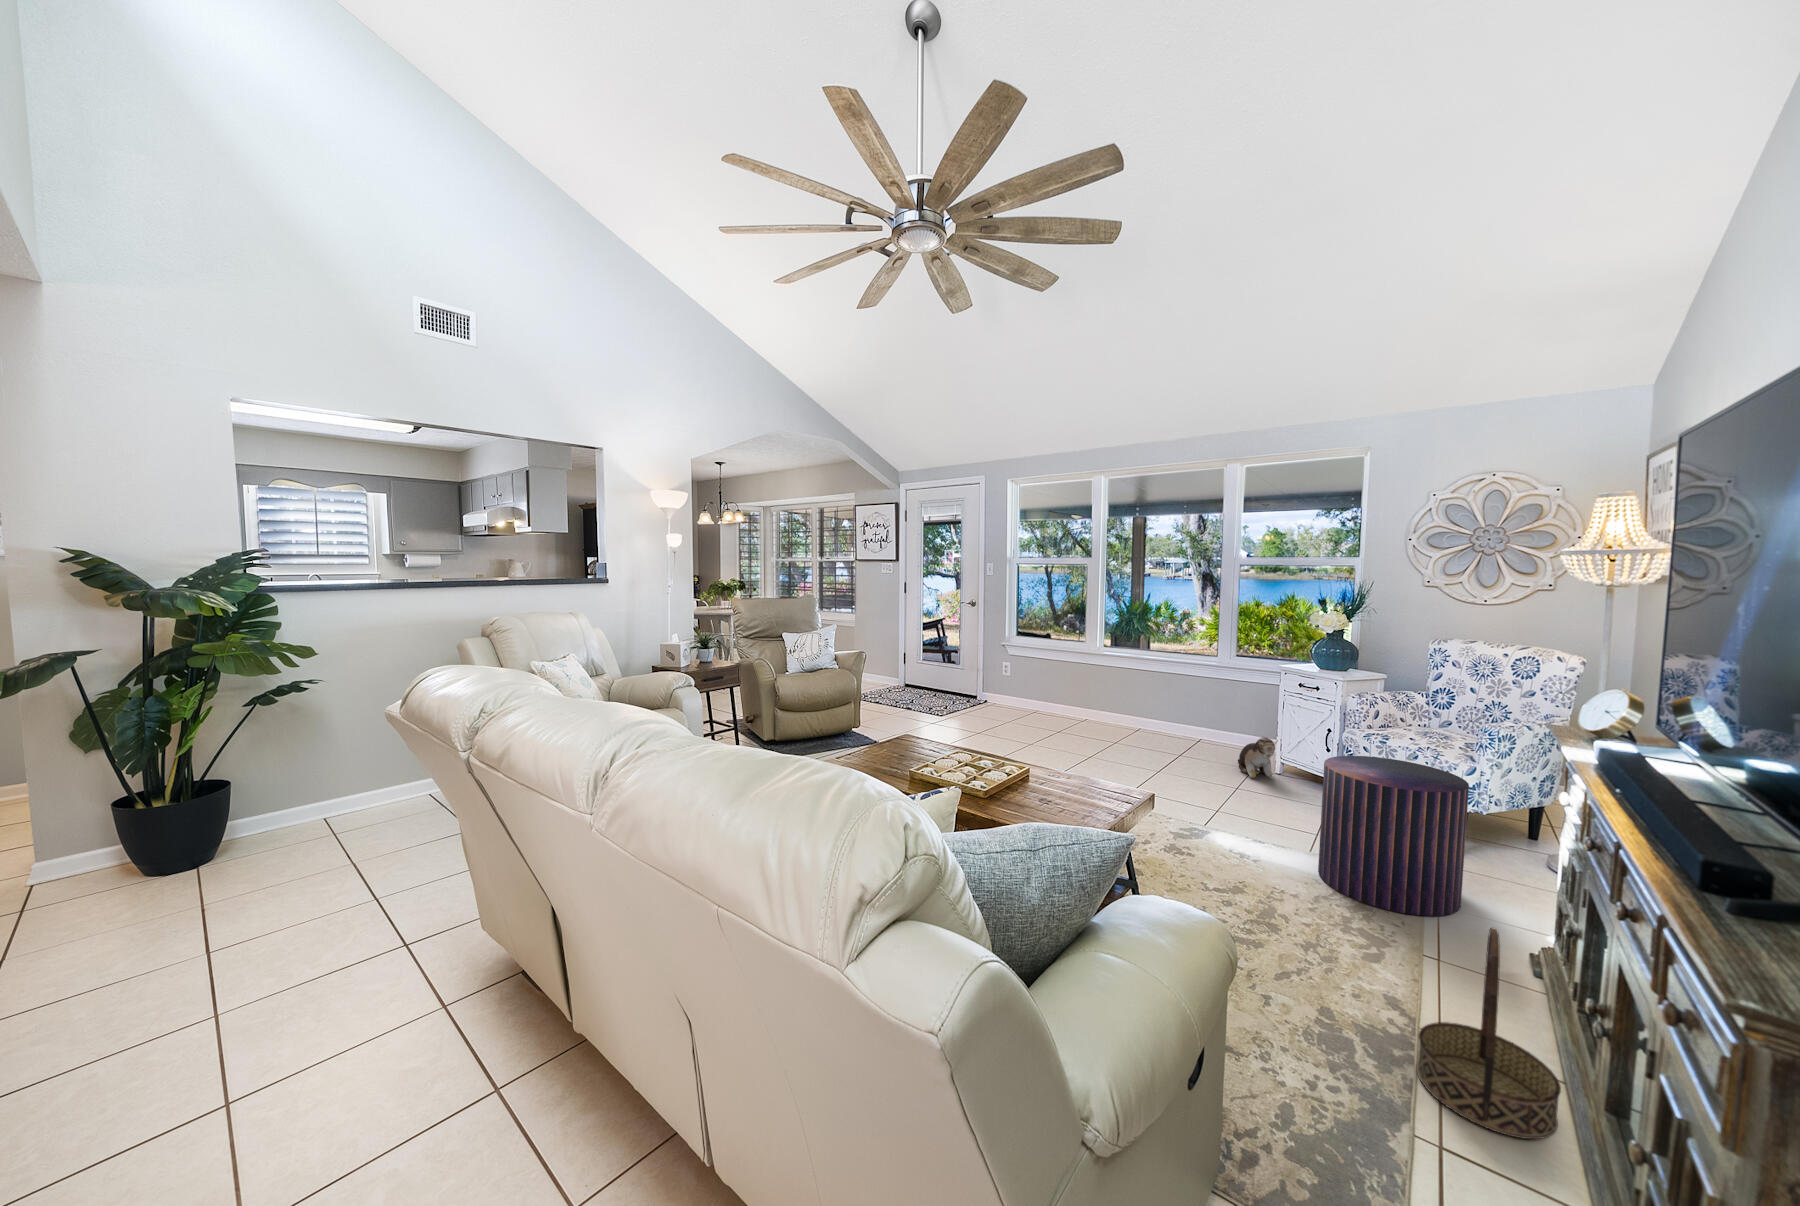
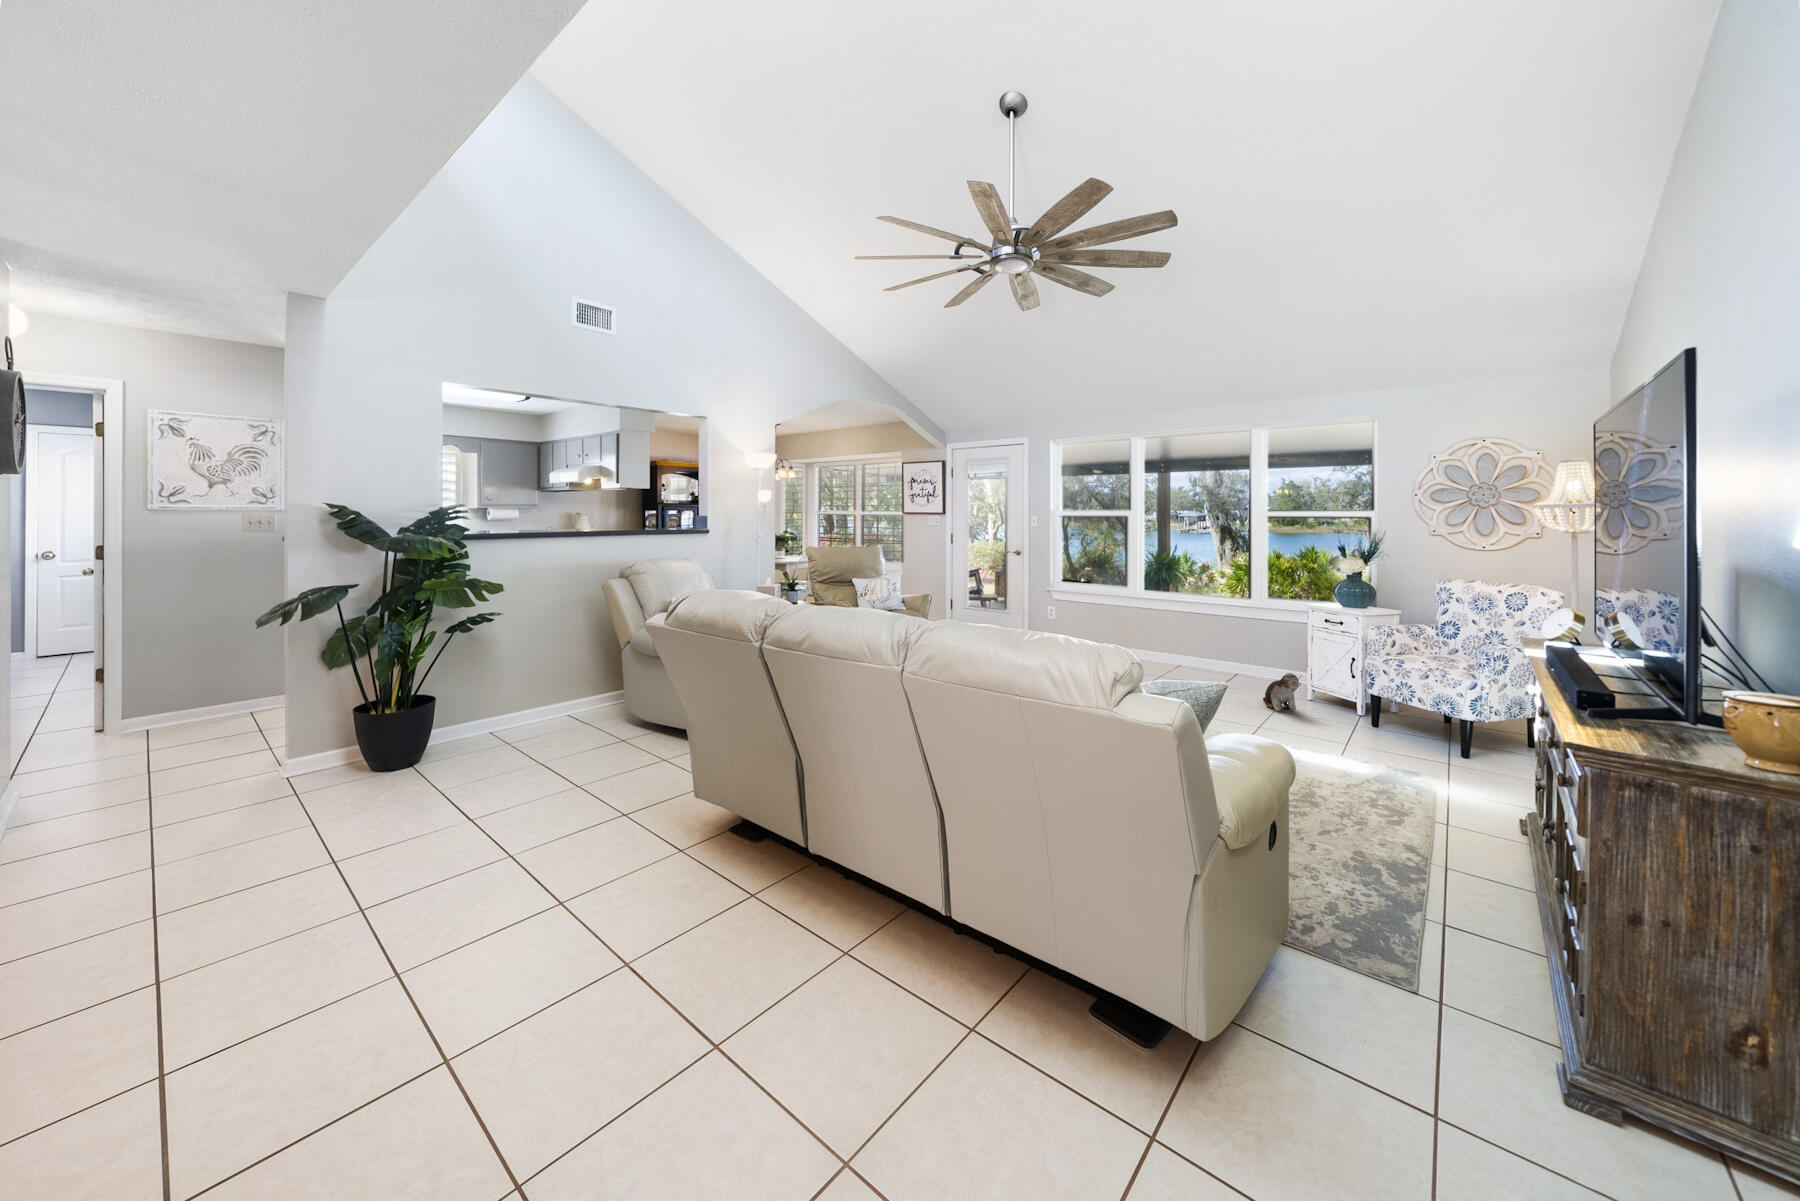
pouf: present [1318,756,1469,916] -> none [1344,674,1471,798]
basket: present [1416,928,1561,1139] -> none [1430,768,1536,914]

